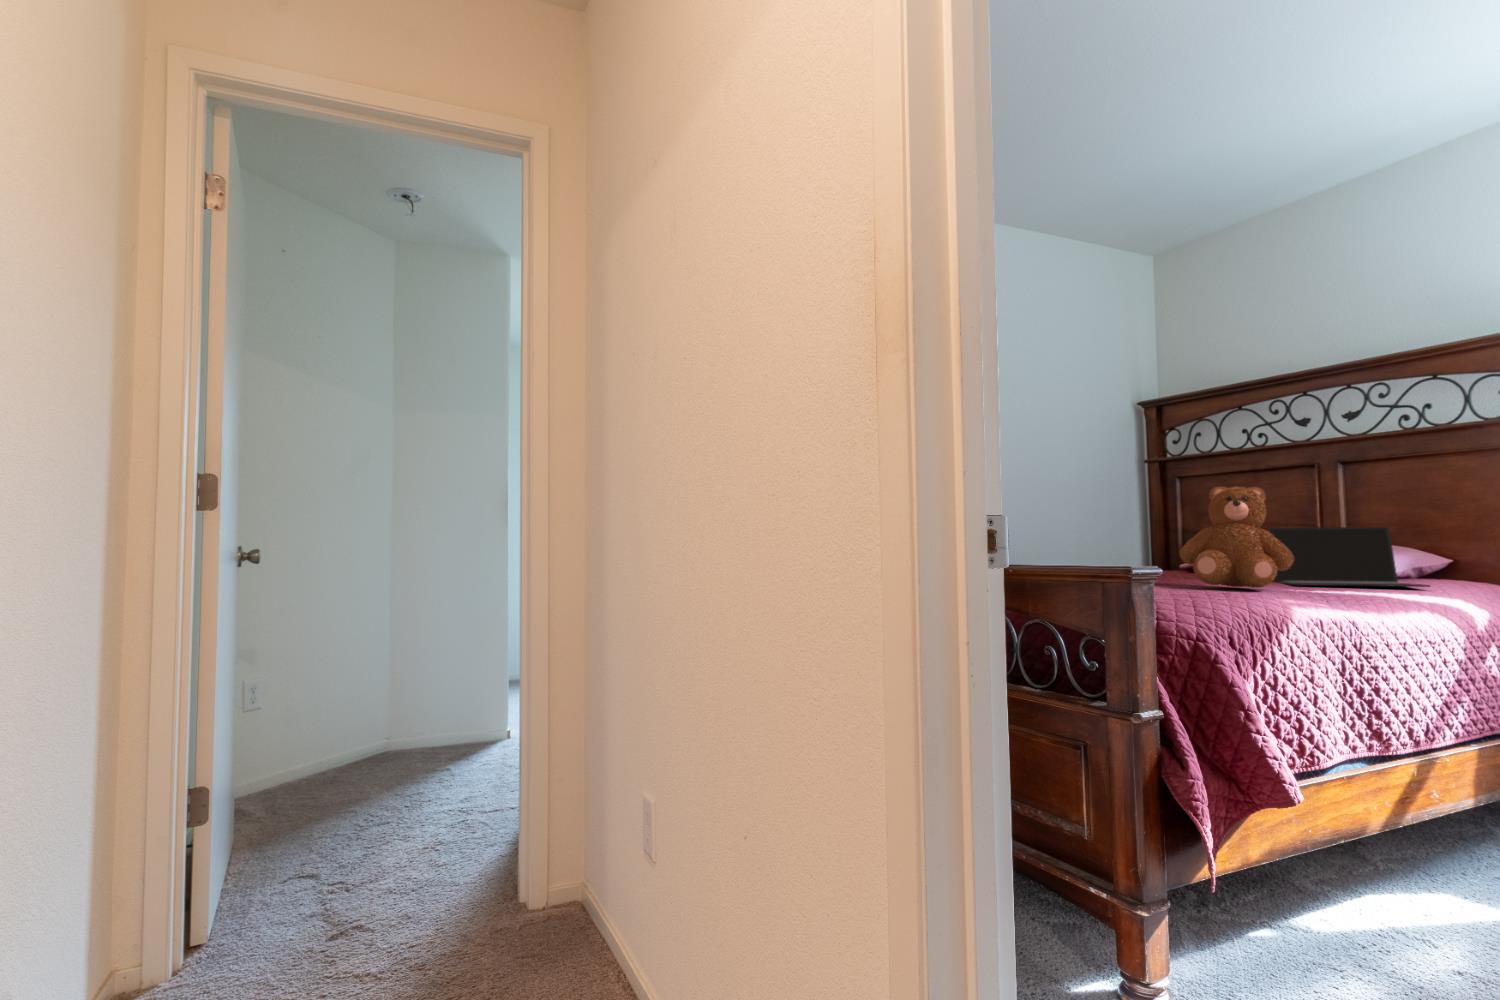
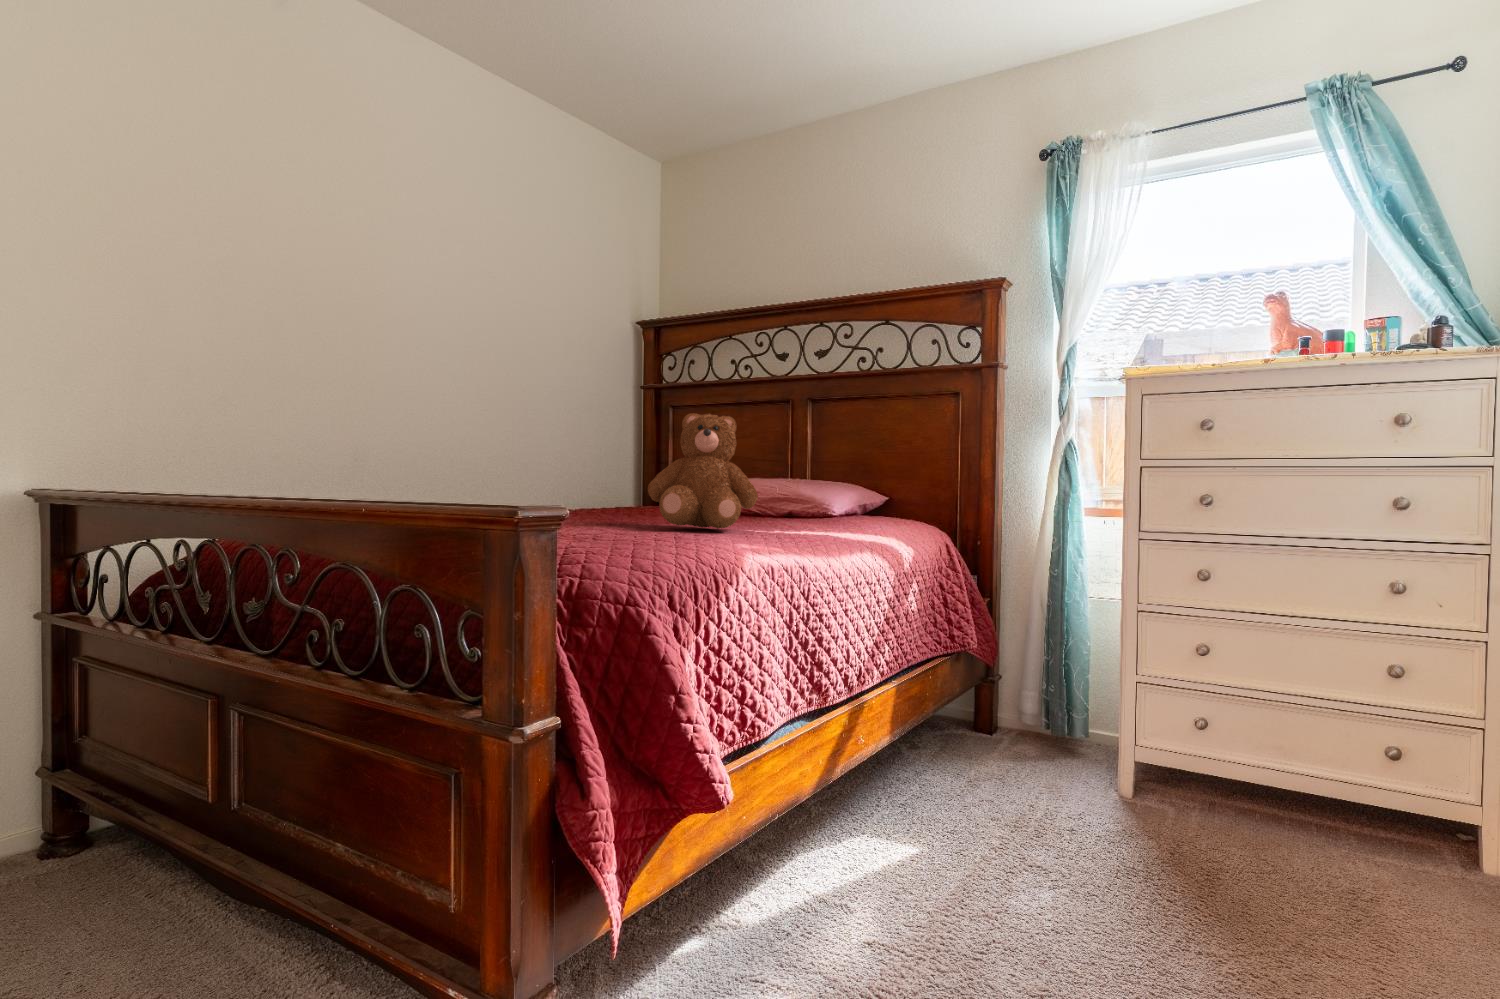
laptop: present [1270,527,1430,587] -> none [743,463,872,525]

